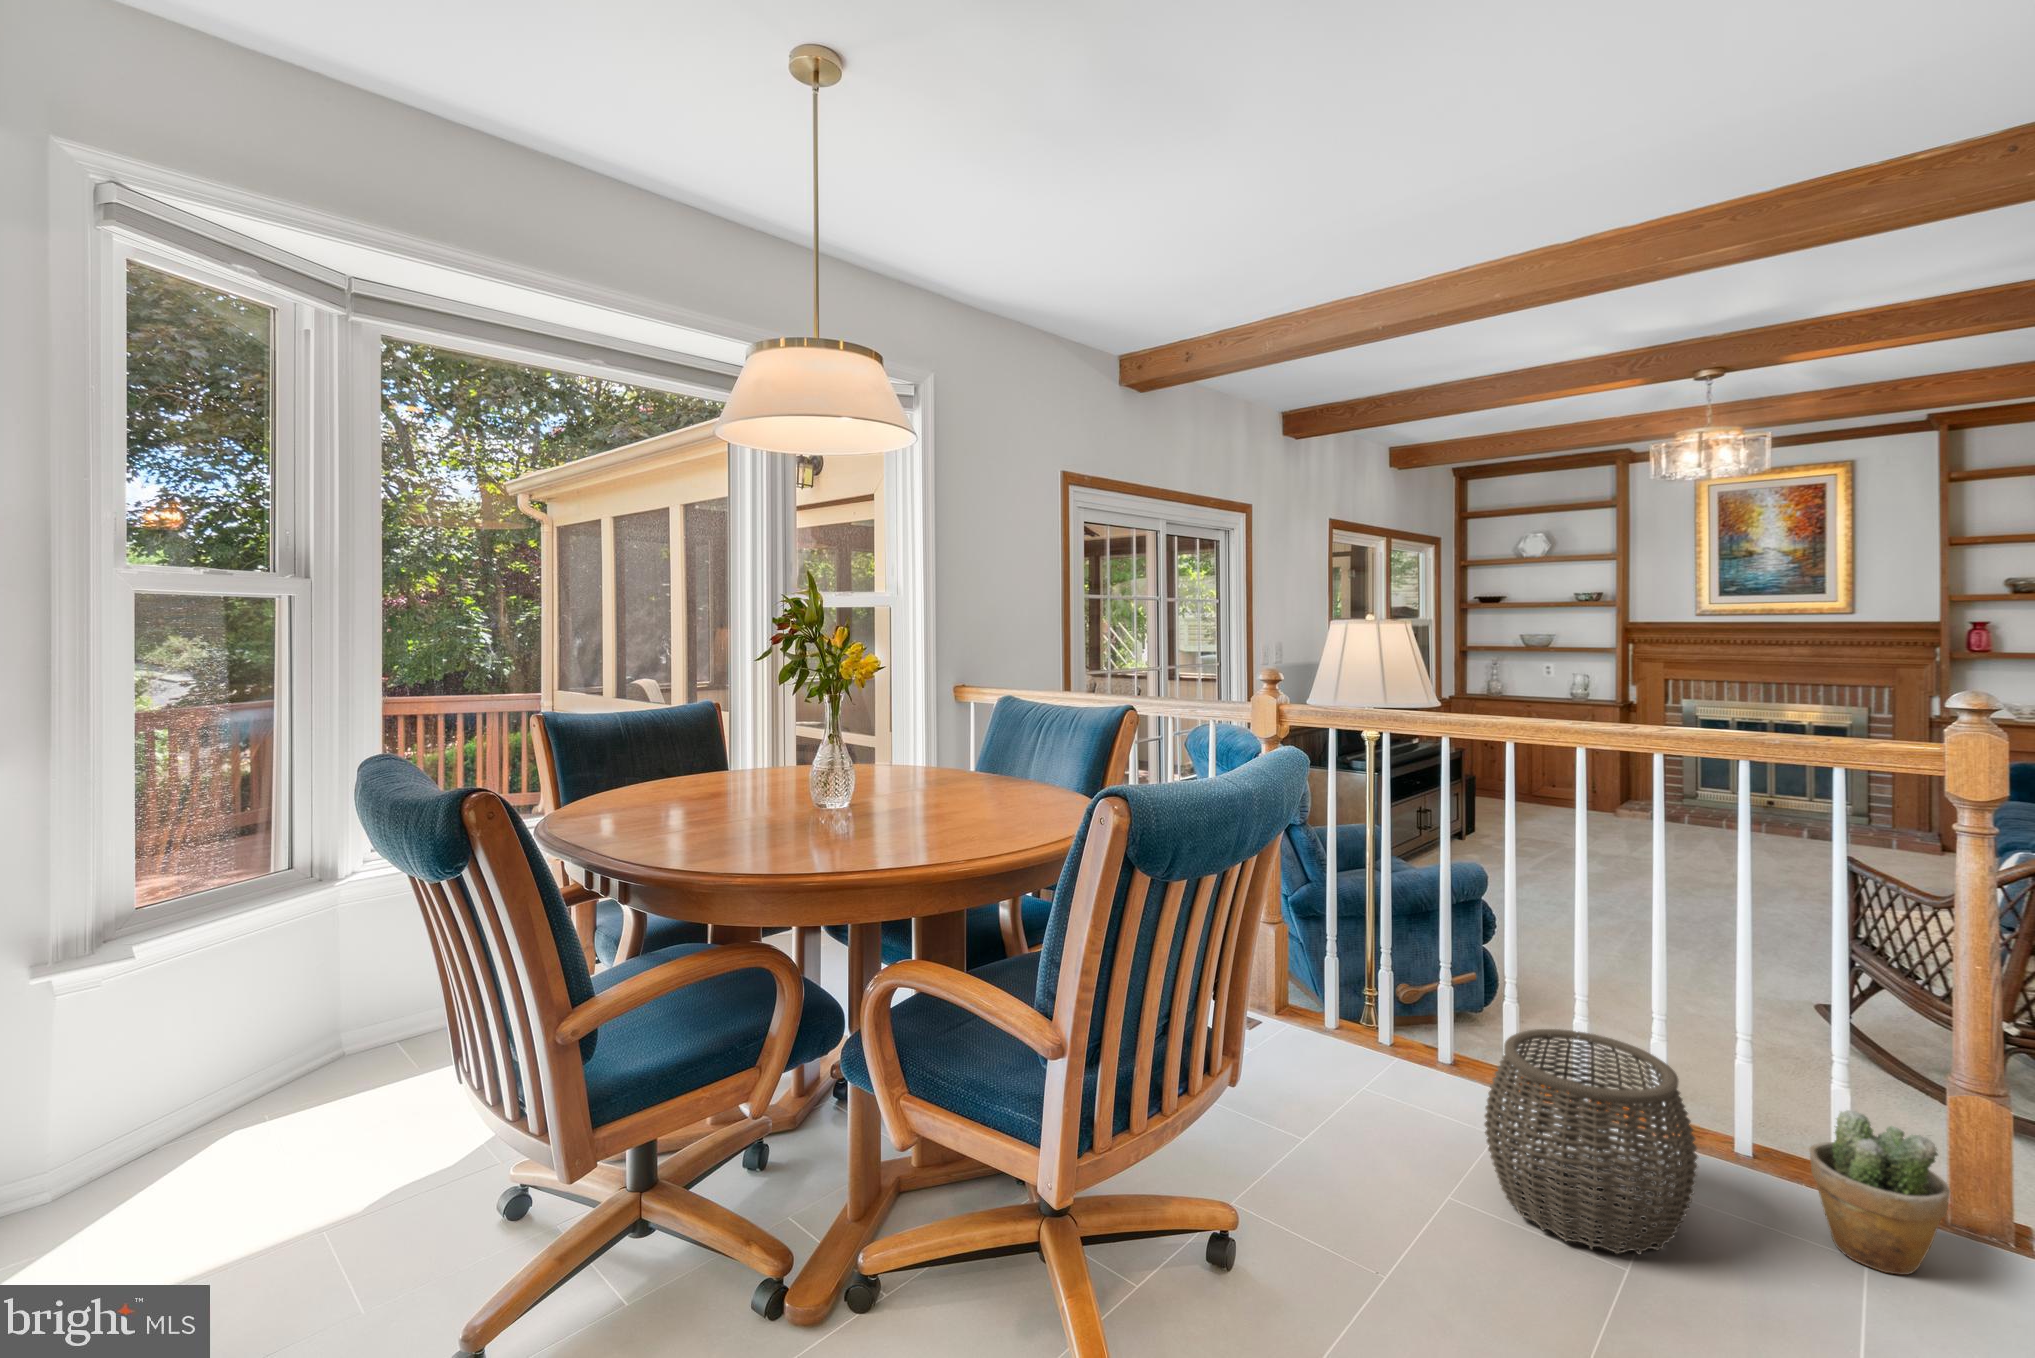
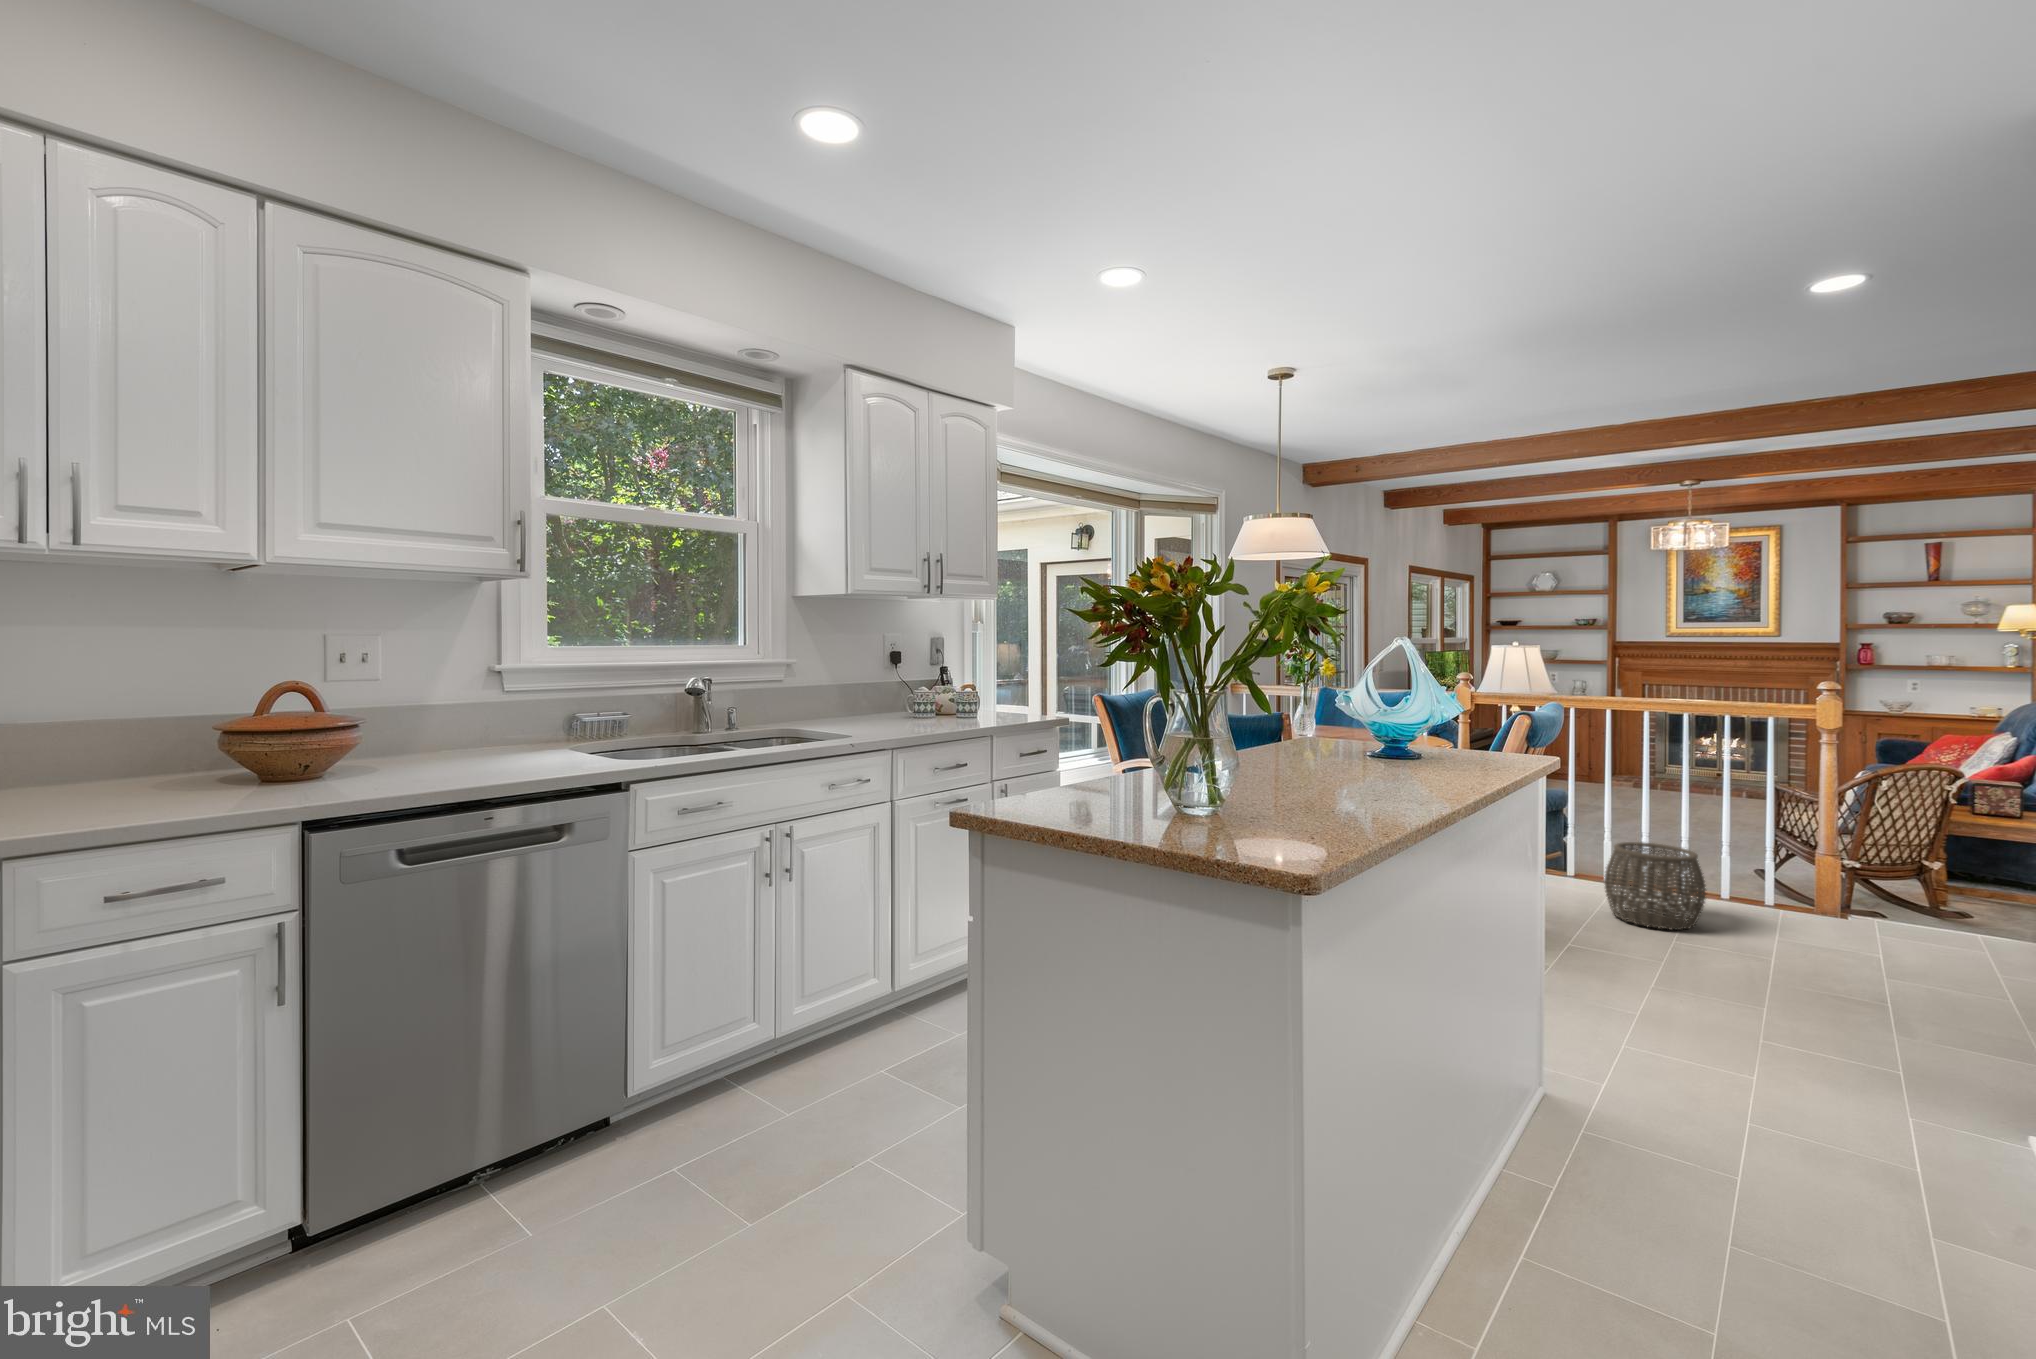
potted plant: present [1809,1110,1950,1275] -> none [1756,867,1816,934]

